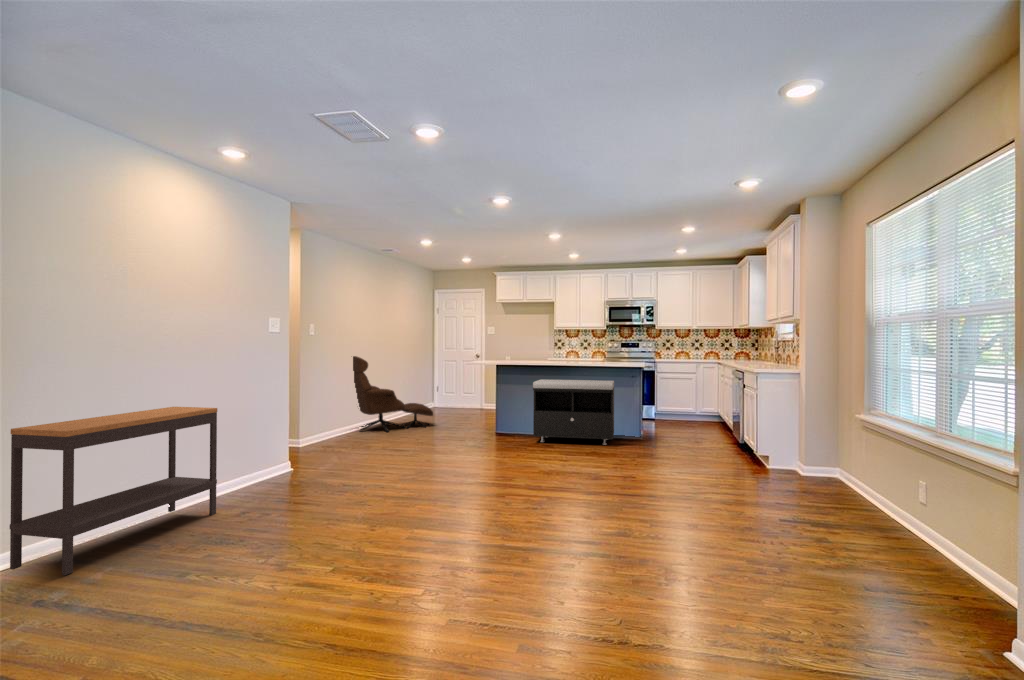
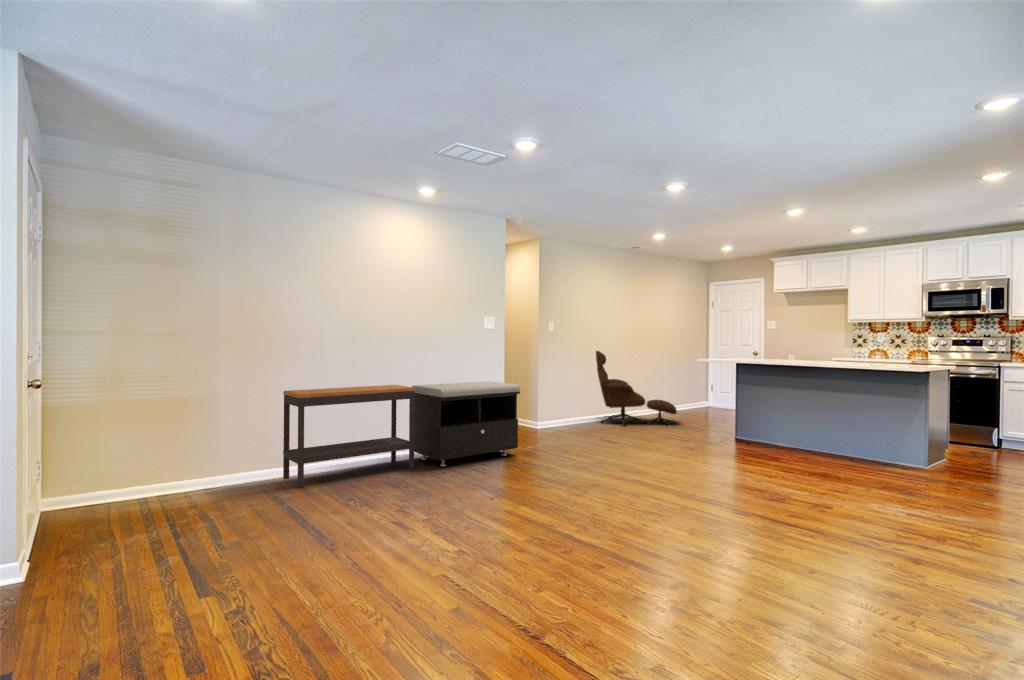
storage bench: present [533,379,614,445] -> present [412,381,520,466]

